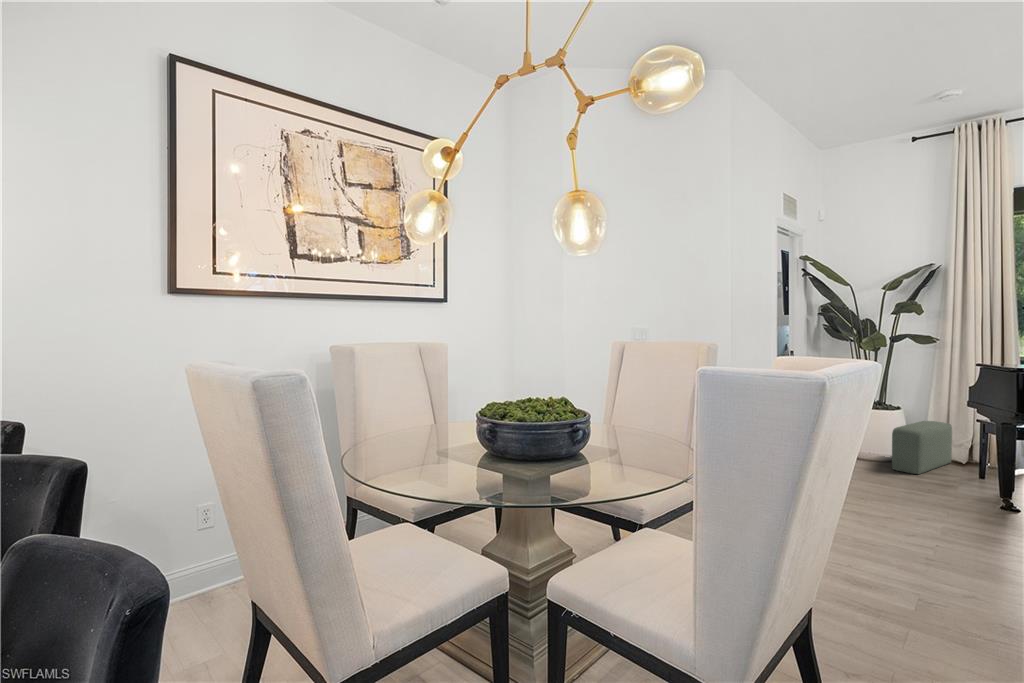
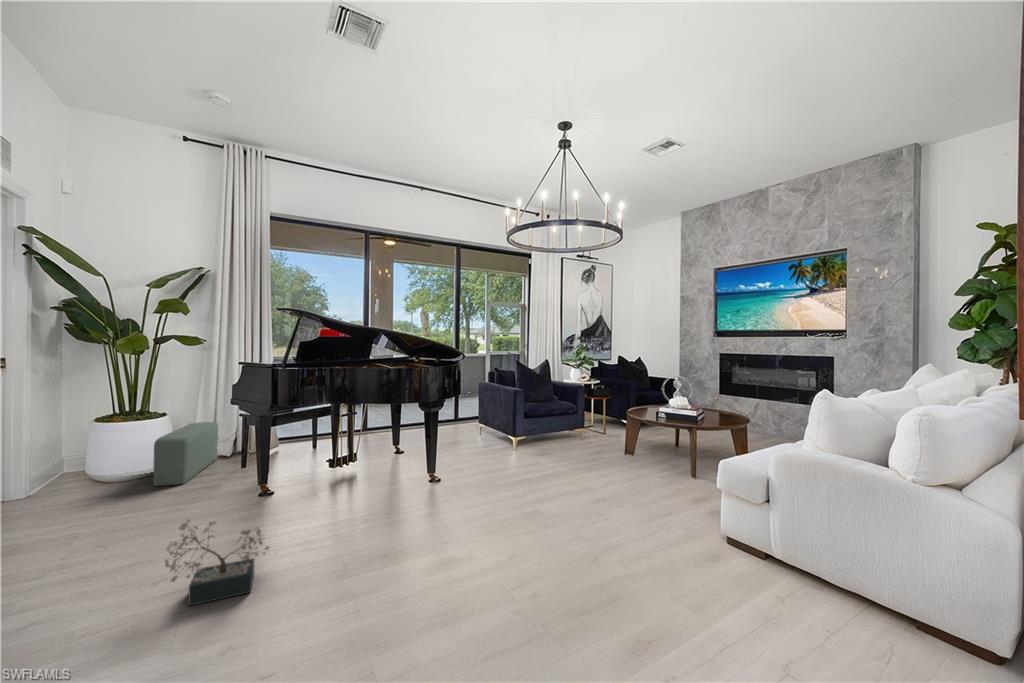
decorative plant: none [909,488,1003,565] -> present [165,520,269,606]

